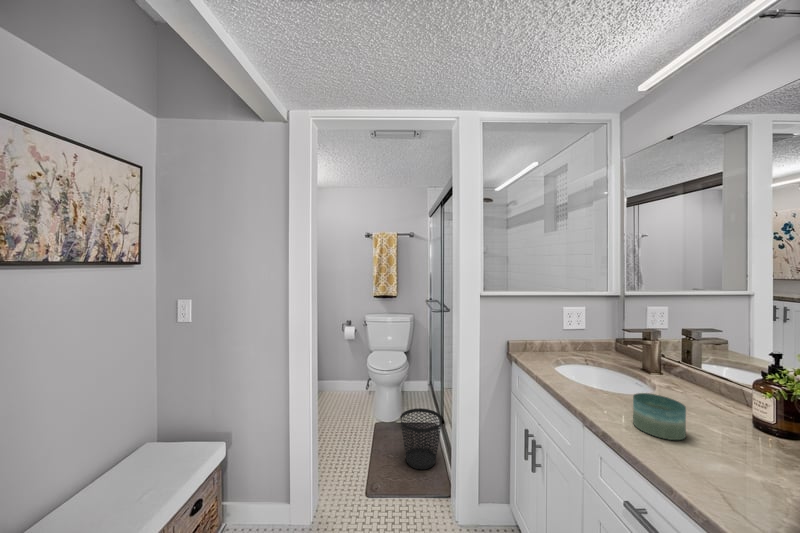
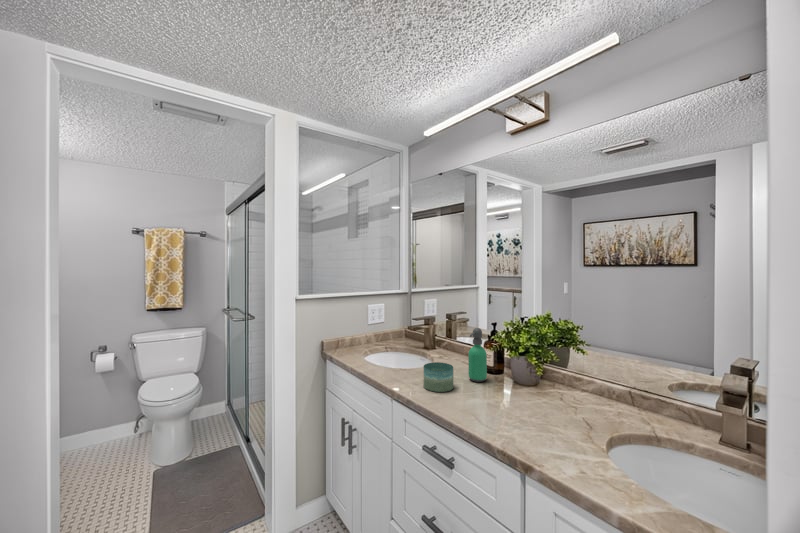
soap dispenser: none [718,357,758,442] -> present [468,328,487,382]
wastebasket: present [400,408,442,469] -> none [196,432,251,504]

